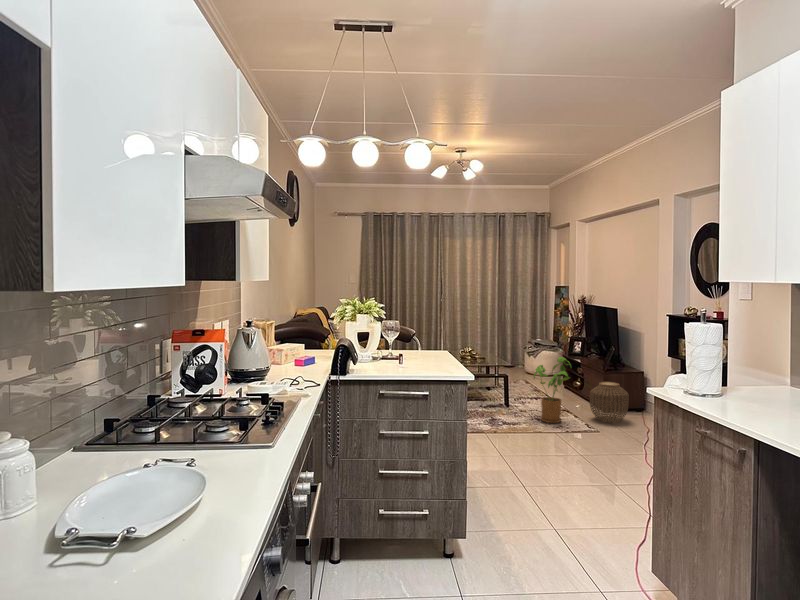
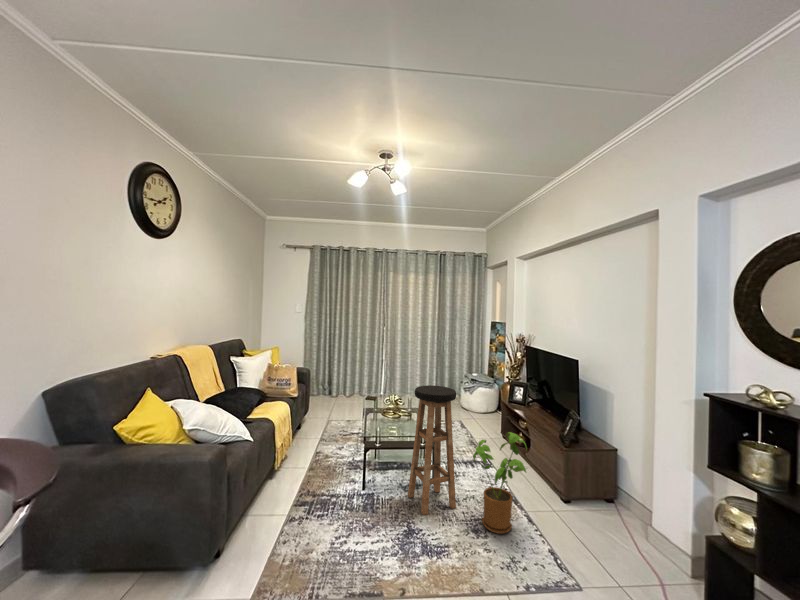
bar stool: none [485,331,522,418] -> present [408,385,456,515]
woven basket: present [590,382,629,423] -> none [550,465,607,533]

